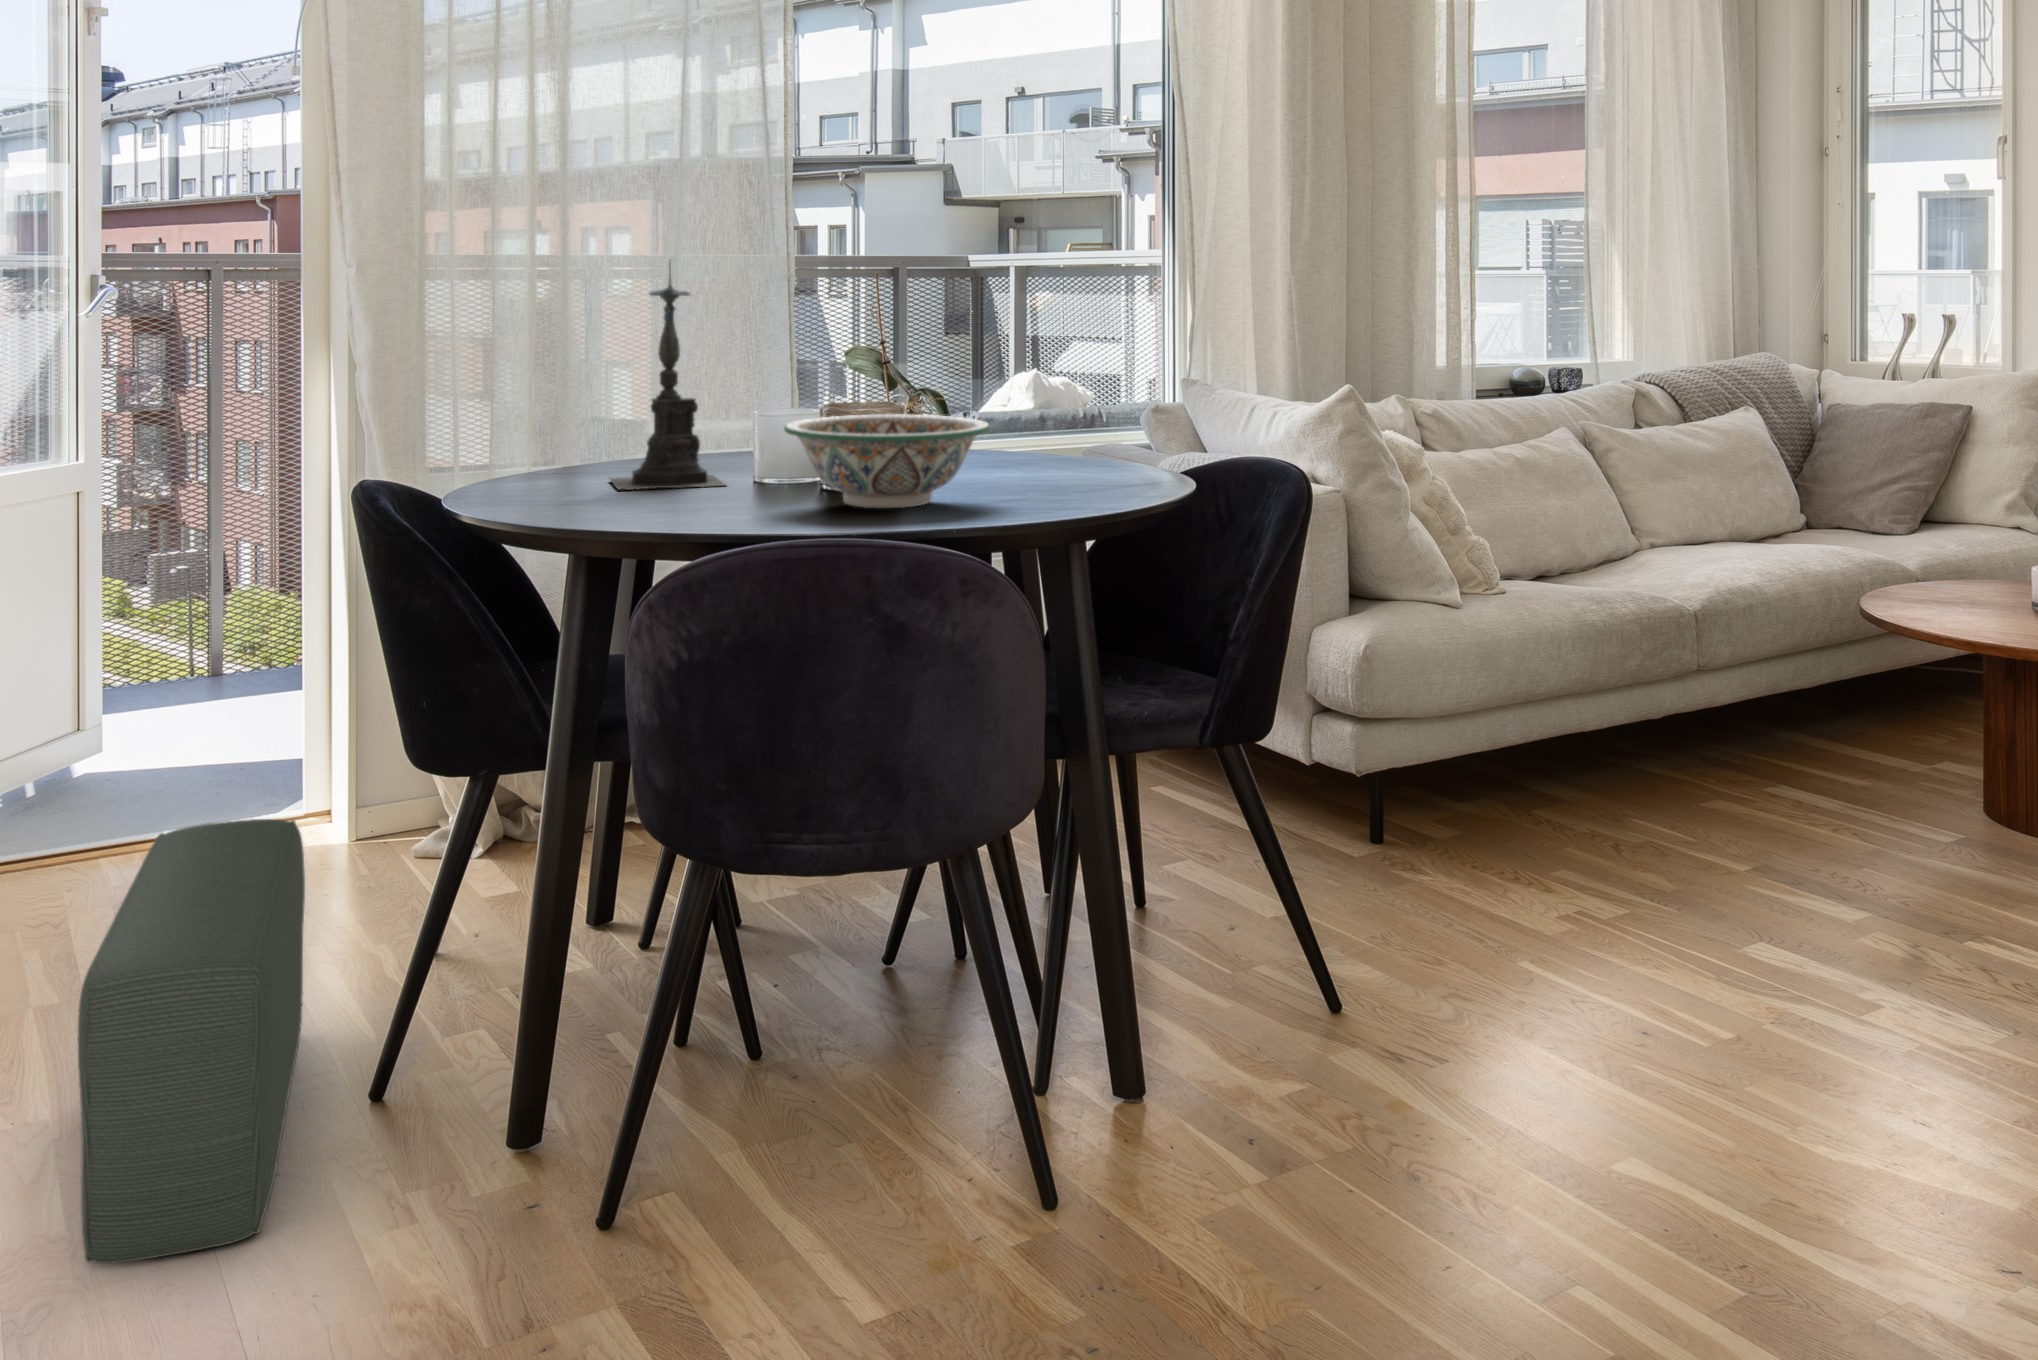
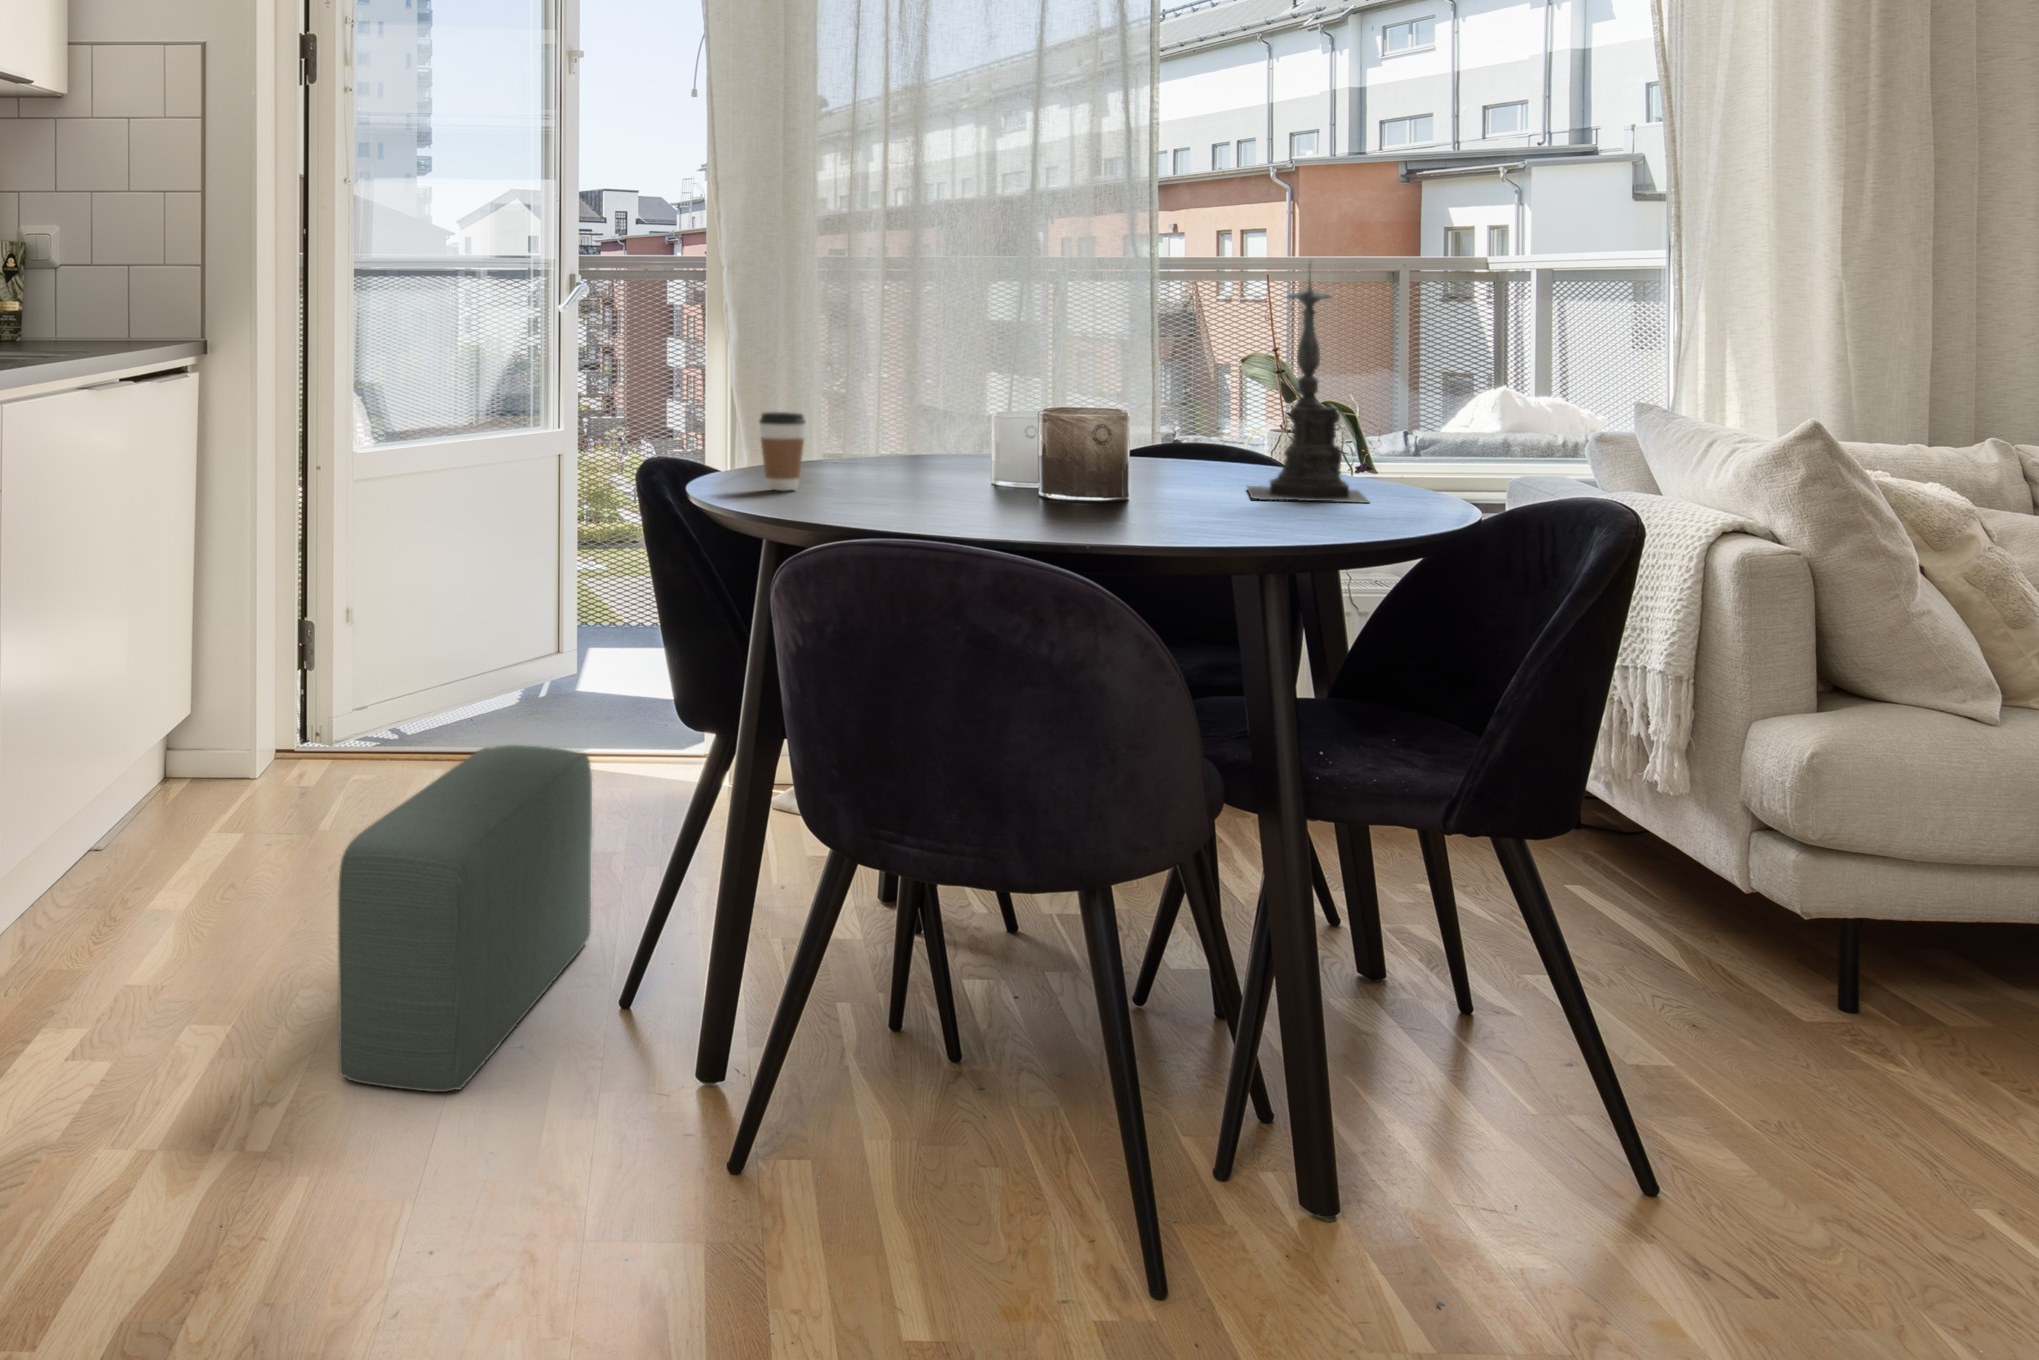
candle holder: present [610,259,725,490] -> present [1247,278,1368,503]
decorative bowl: present [784,414,990,508] -> none [943,425,1159,523]
coffee cup: none [527,416,579,499] -> present [759,412,805,490]

